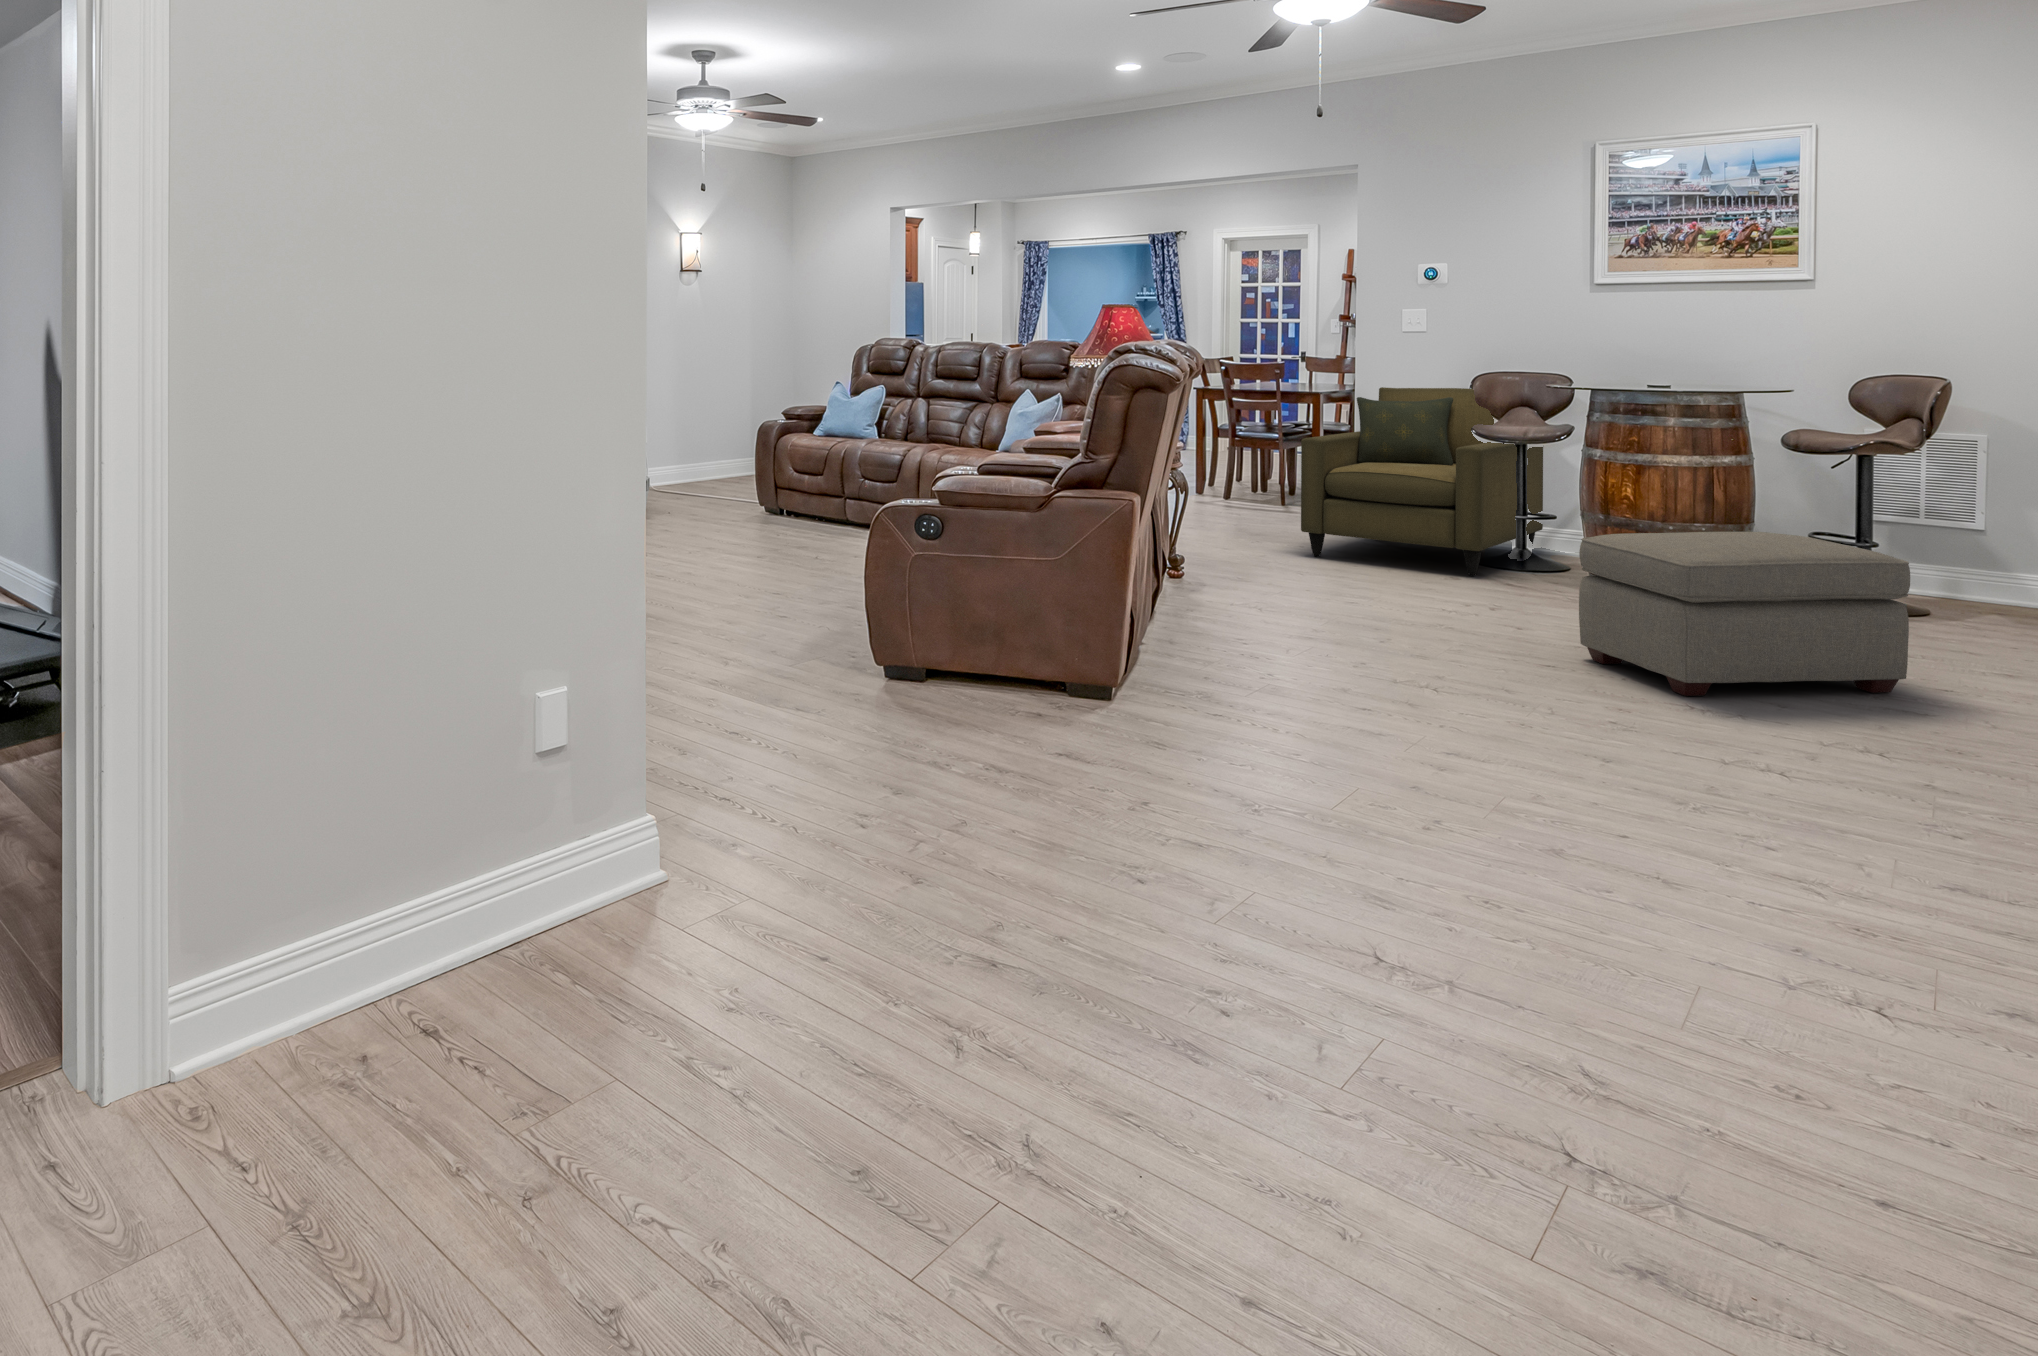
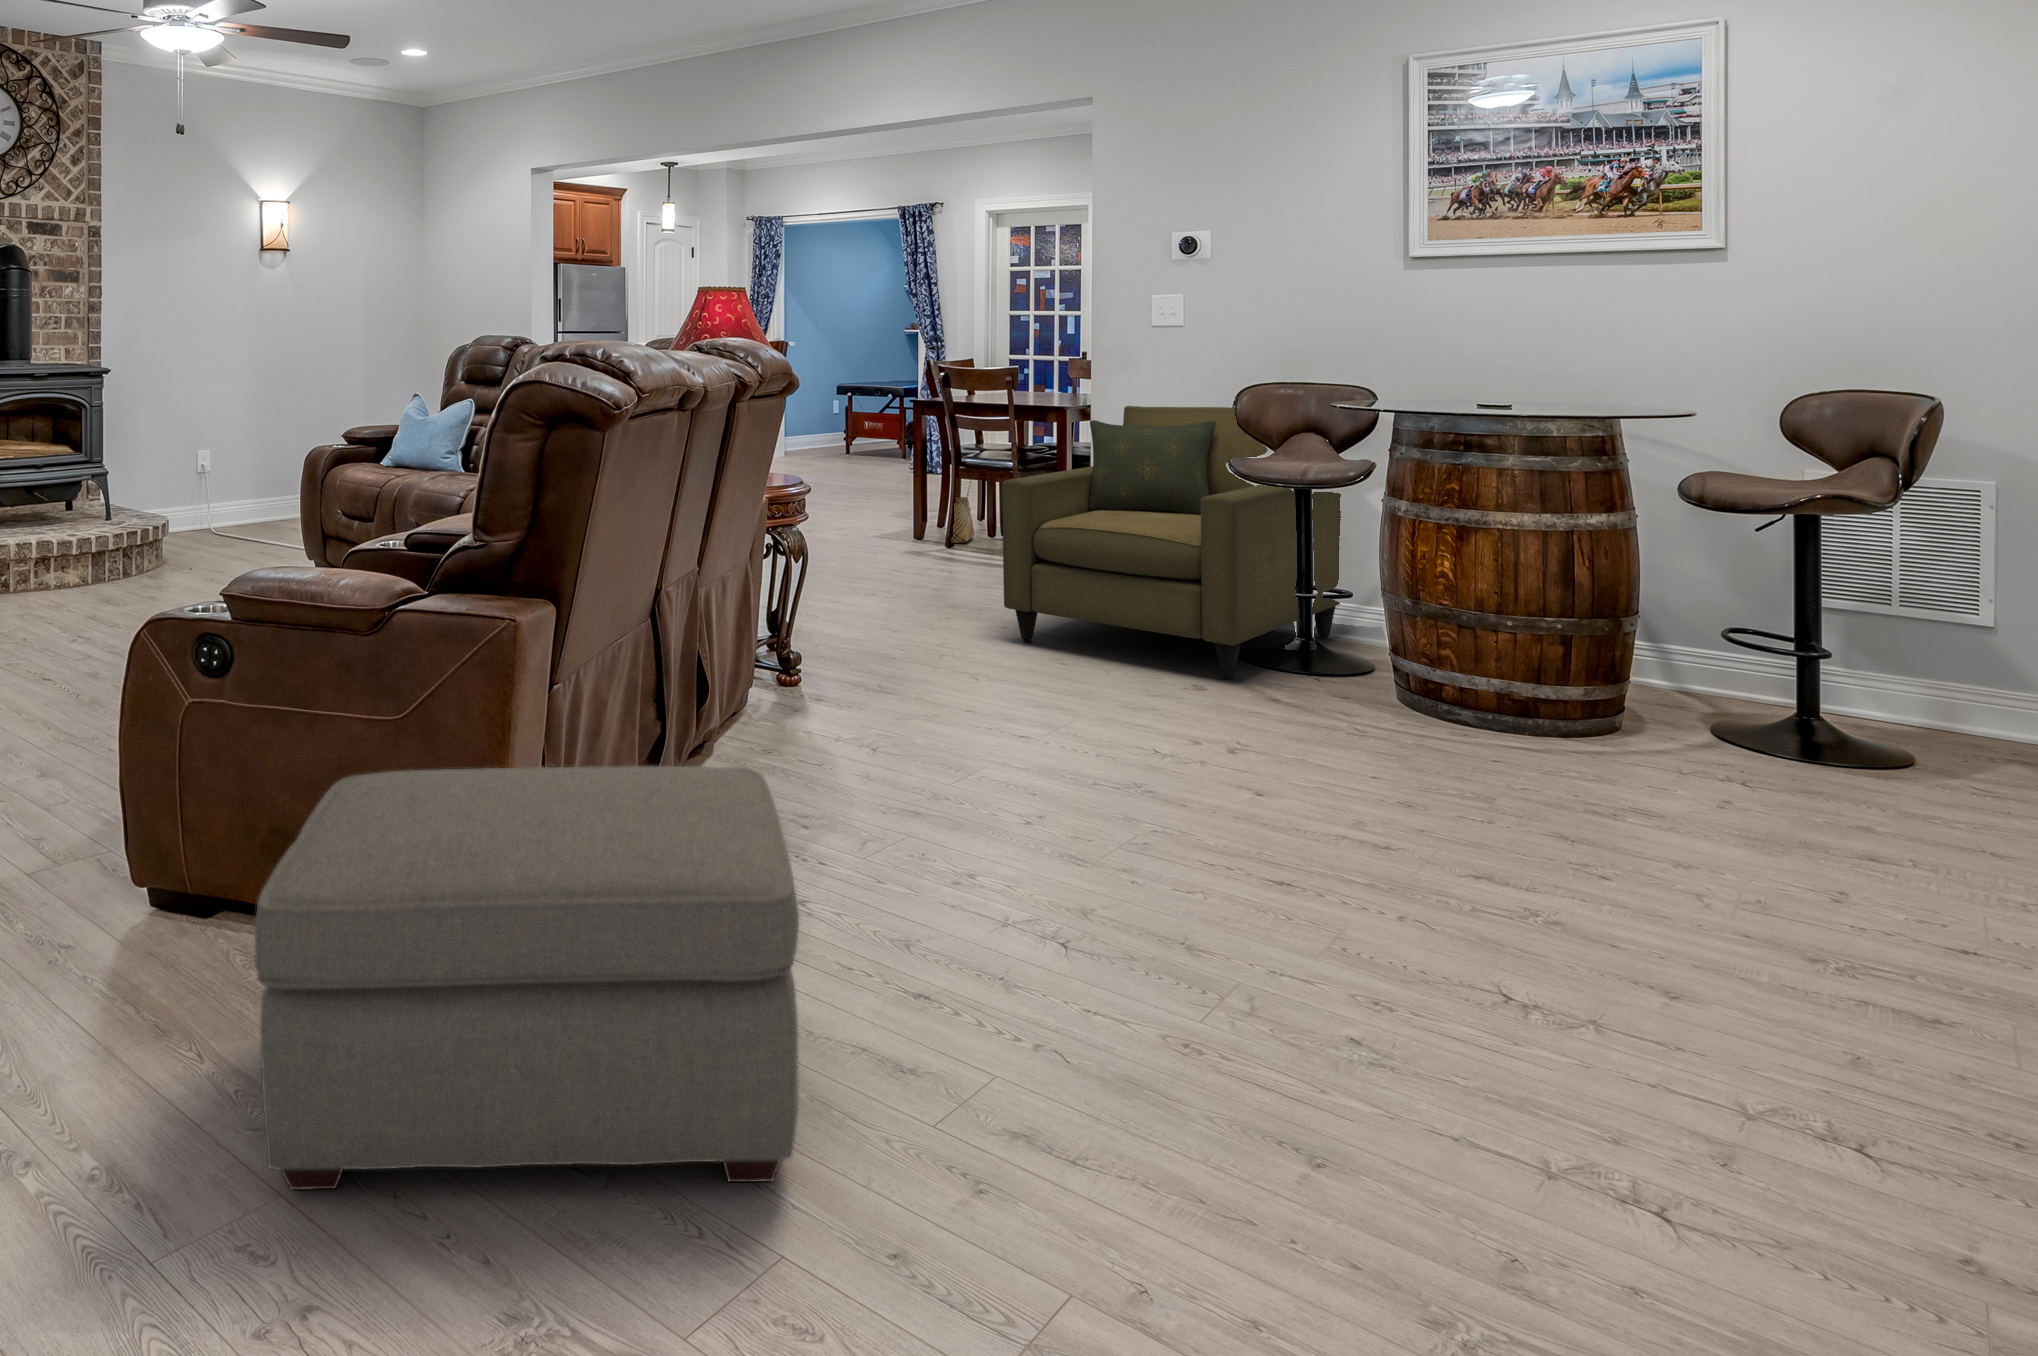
woven basket: none [1205,447,1228,500] -> present [951,479,974,543]
ottoman: present [1579,532,1910,696] -> present [255,766,799,1190]

